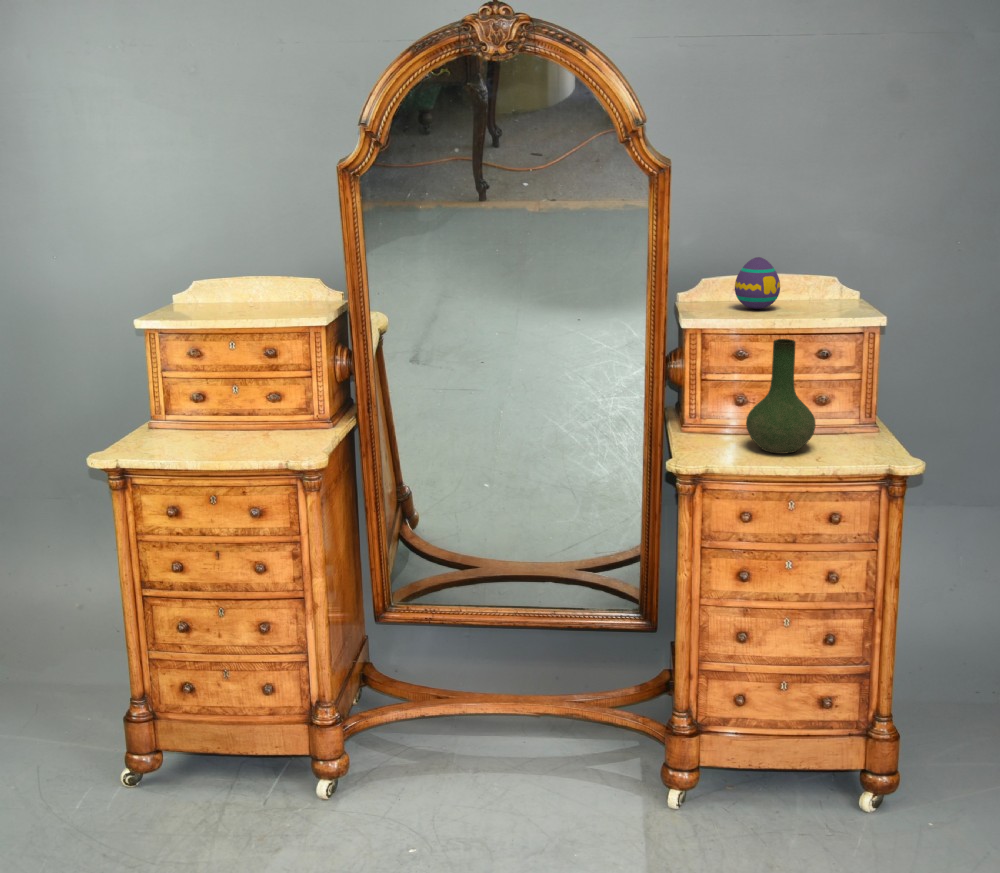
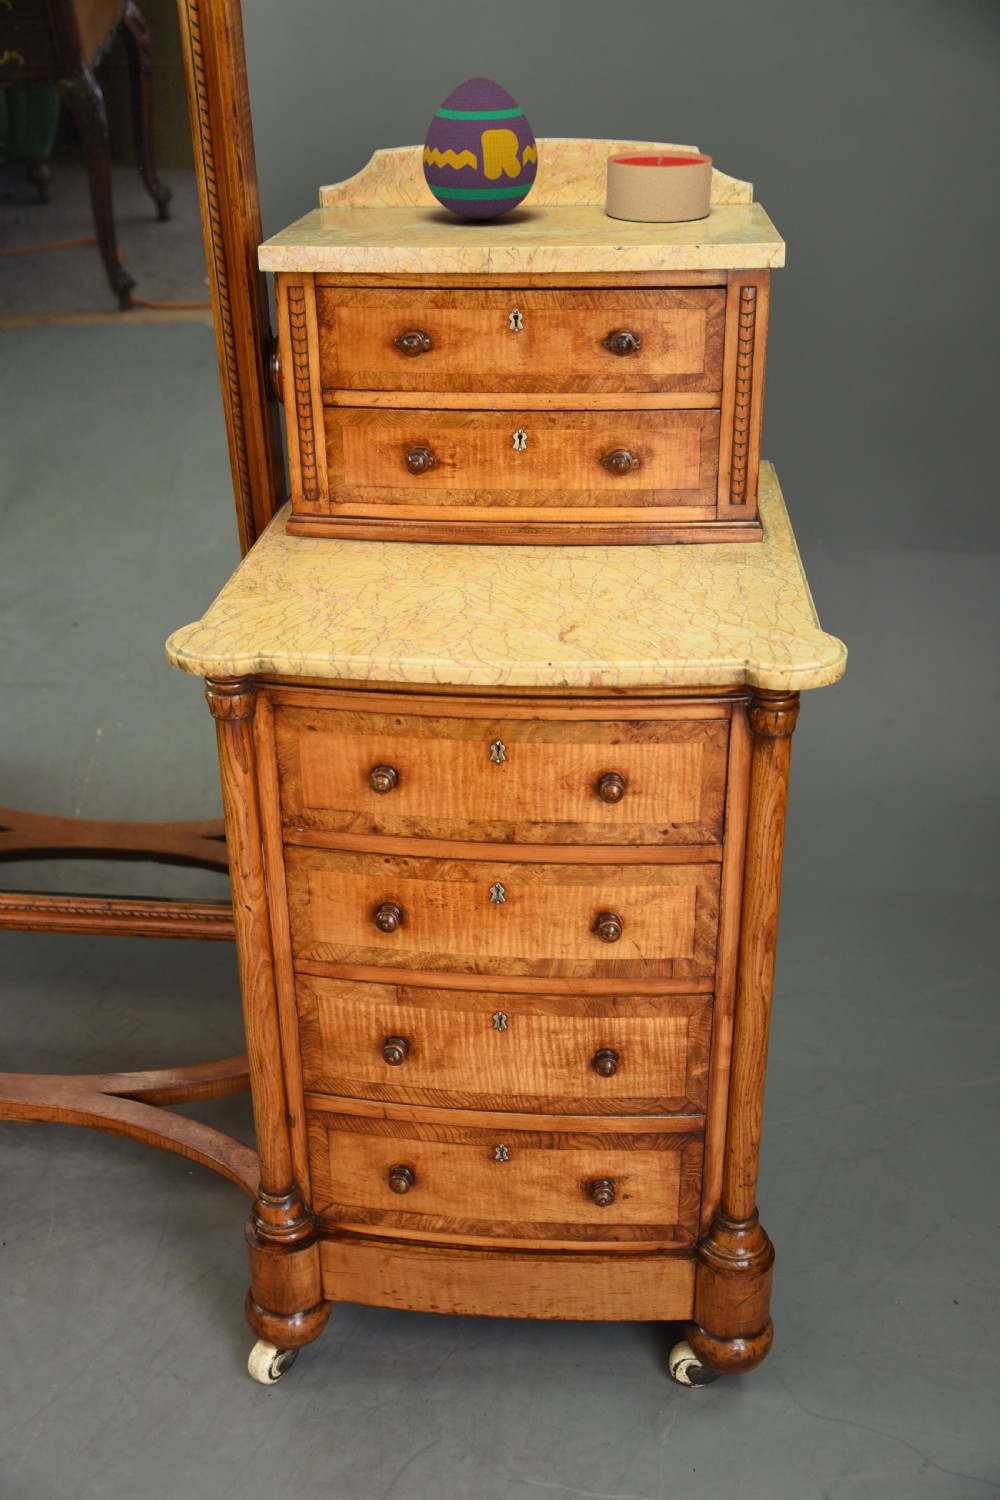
candle: none [803,282,846,309] -> present [606,151,712,222]
vase: present [746,339,816,454] -> none [397,303,576,613]

